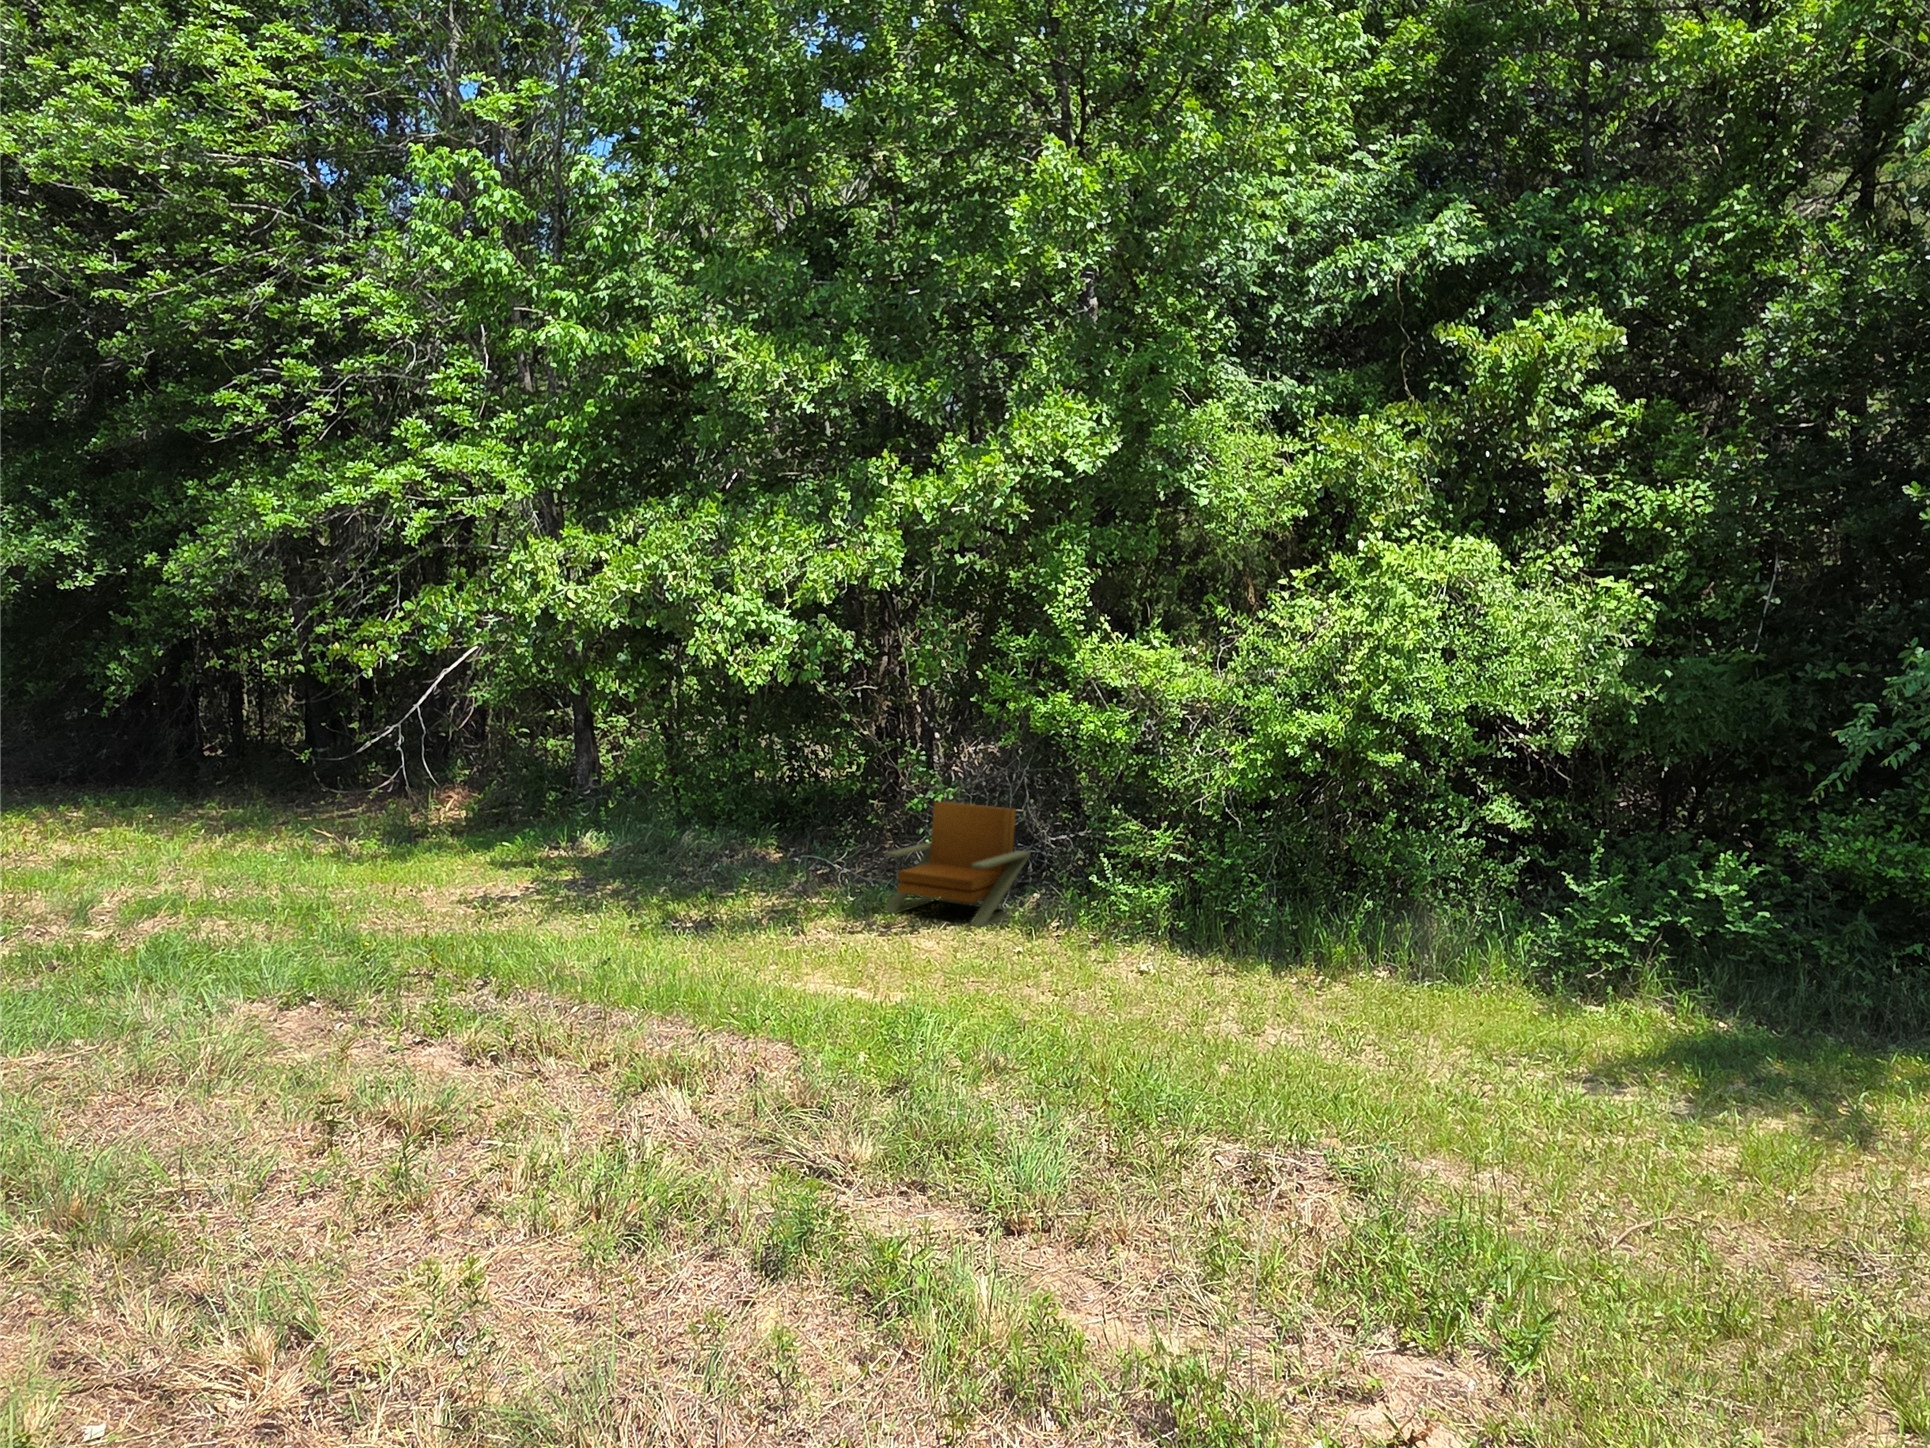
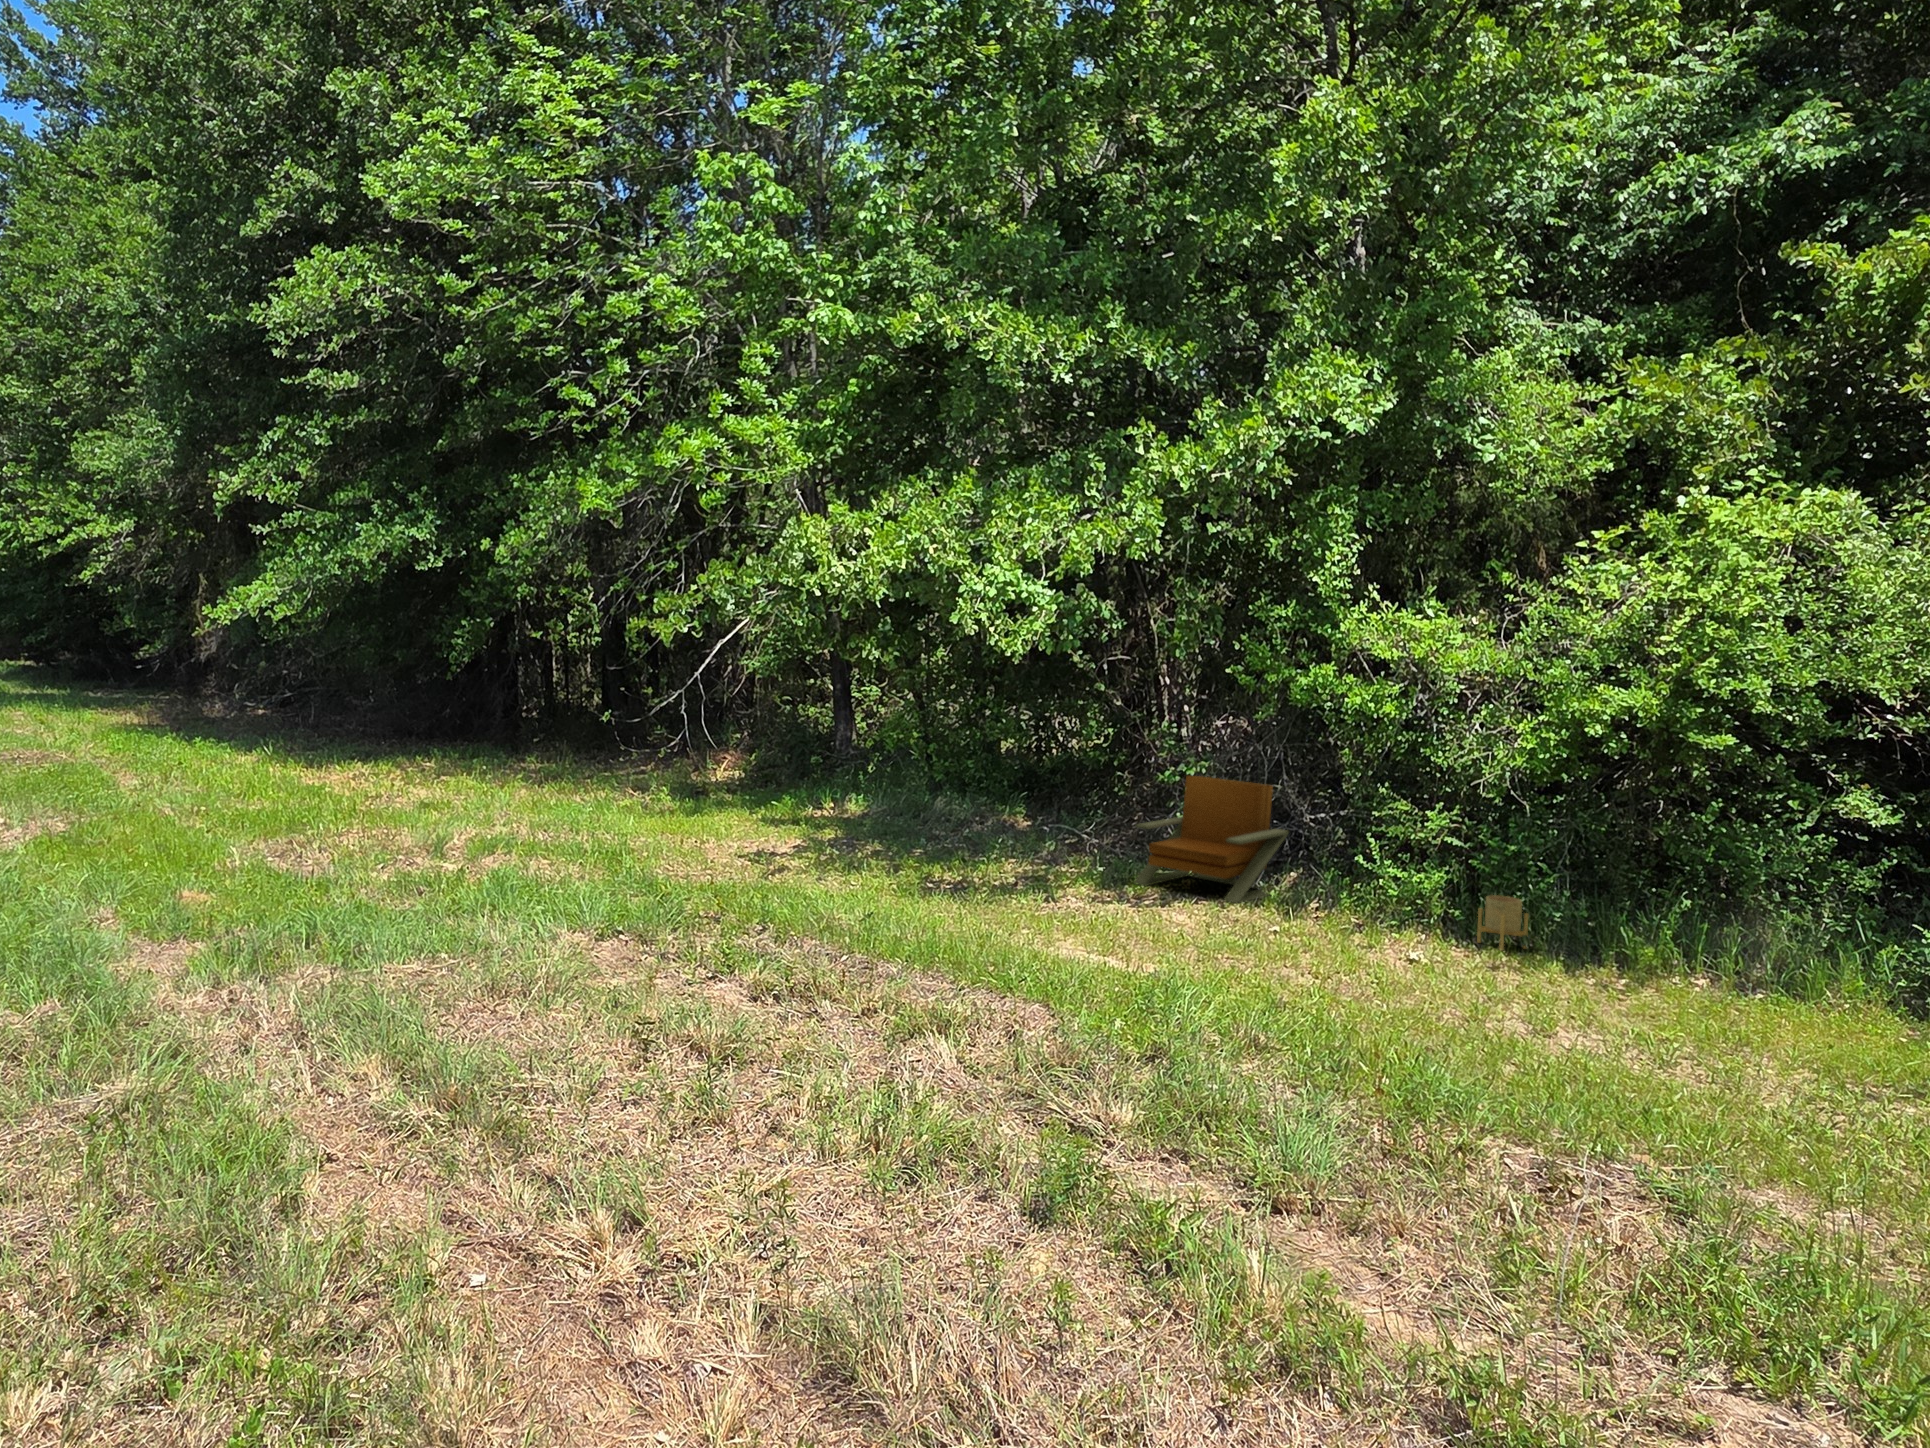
planter: none [1198,907,1242,959] -> present [1477,895,1528,950]

